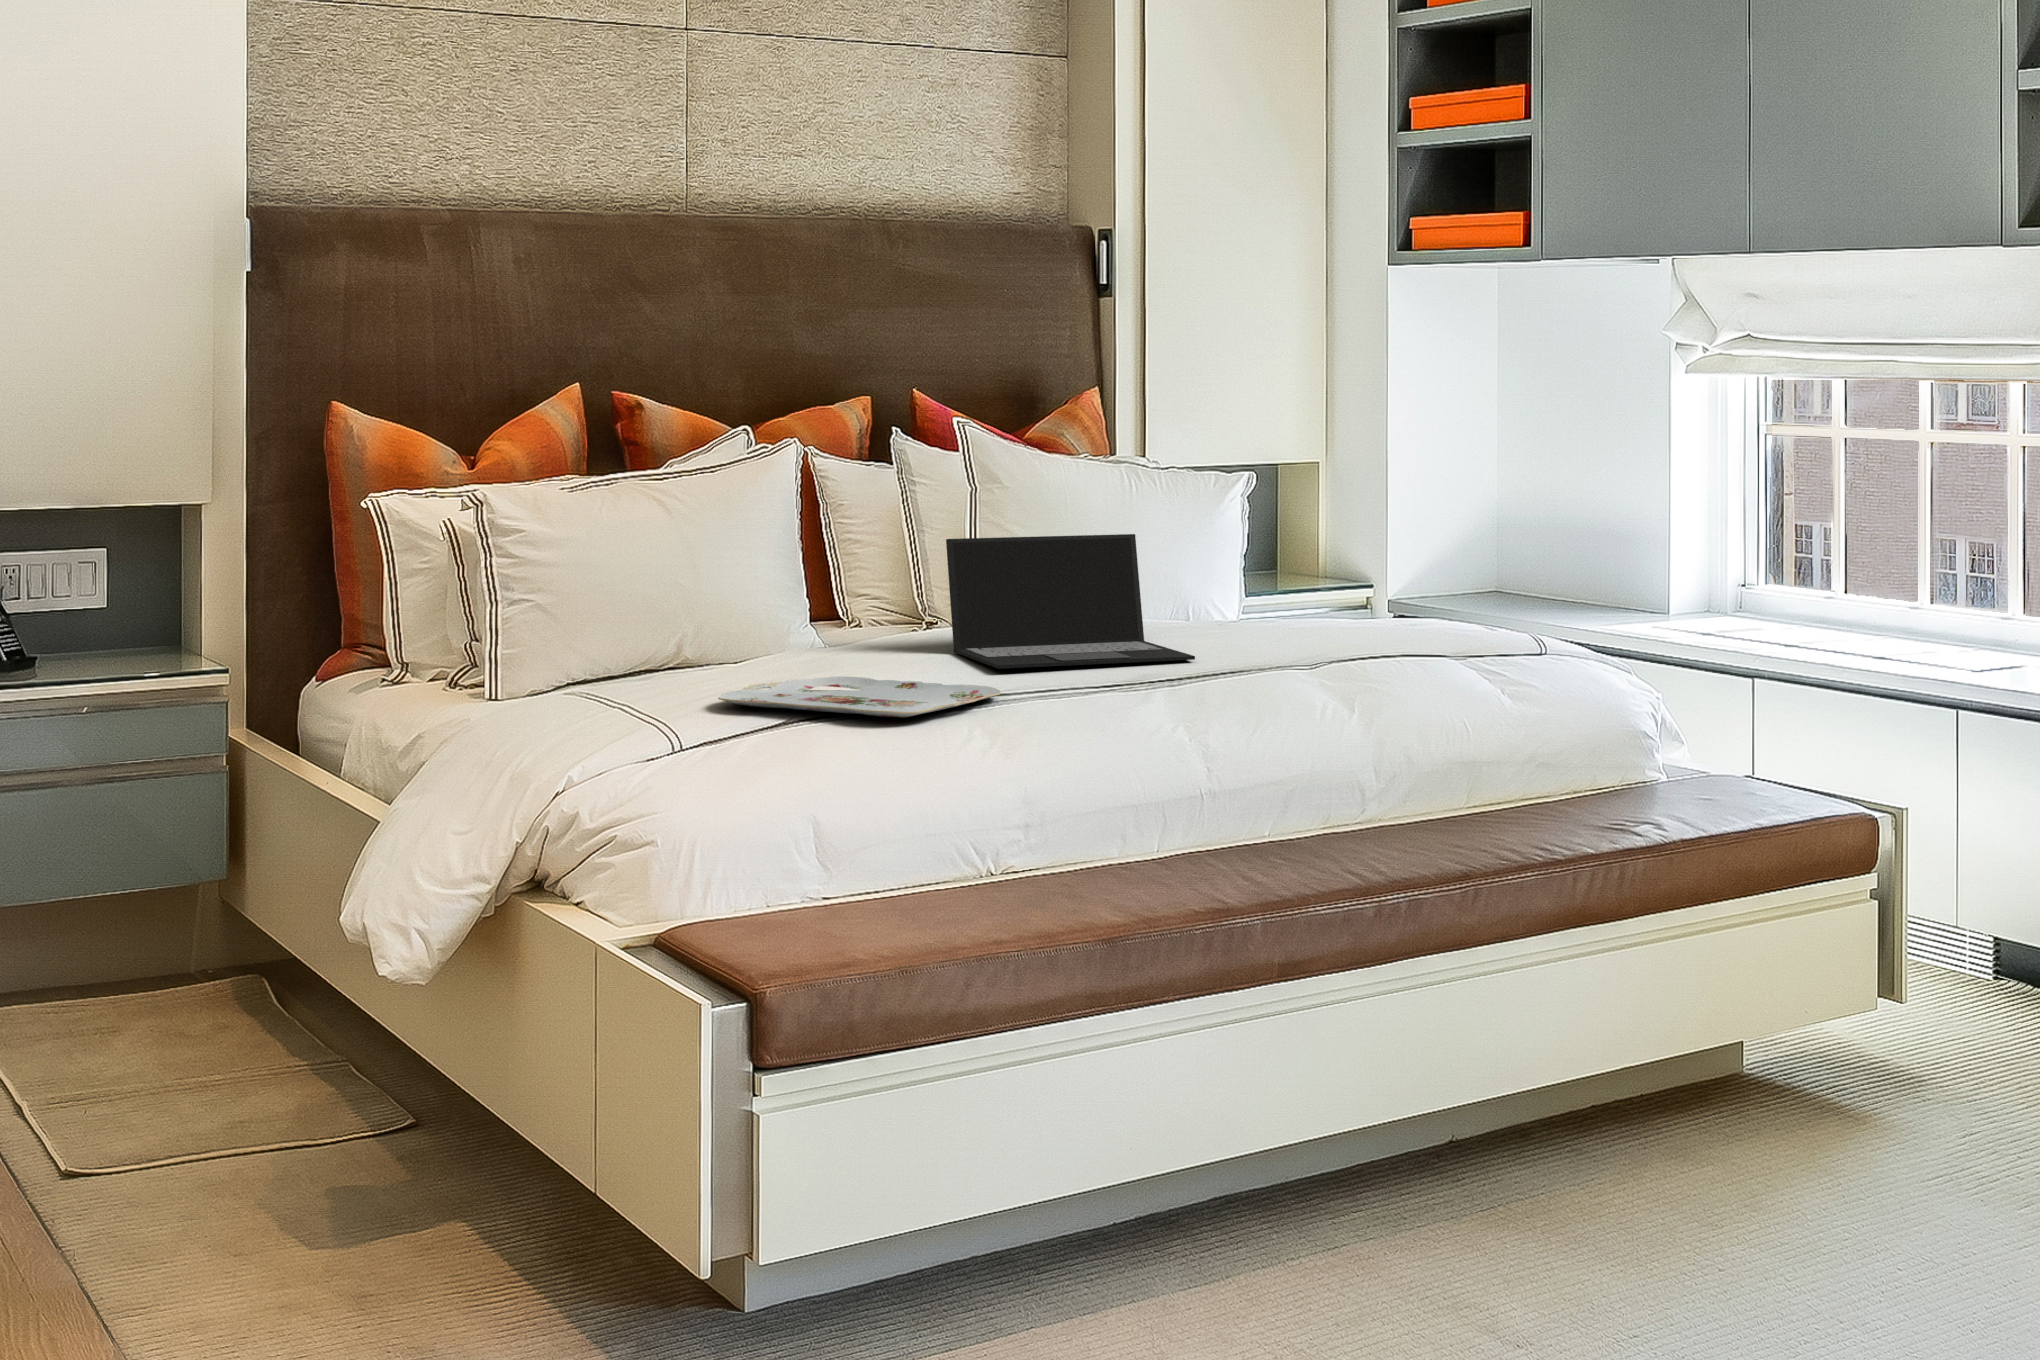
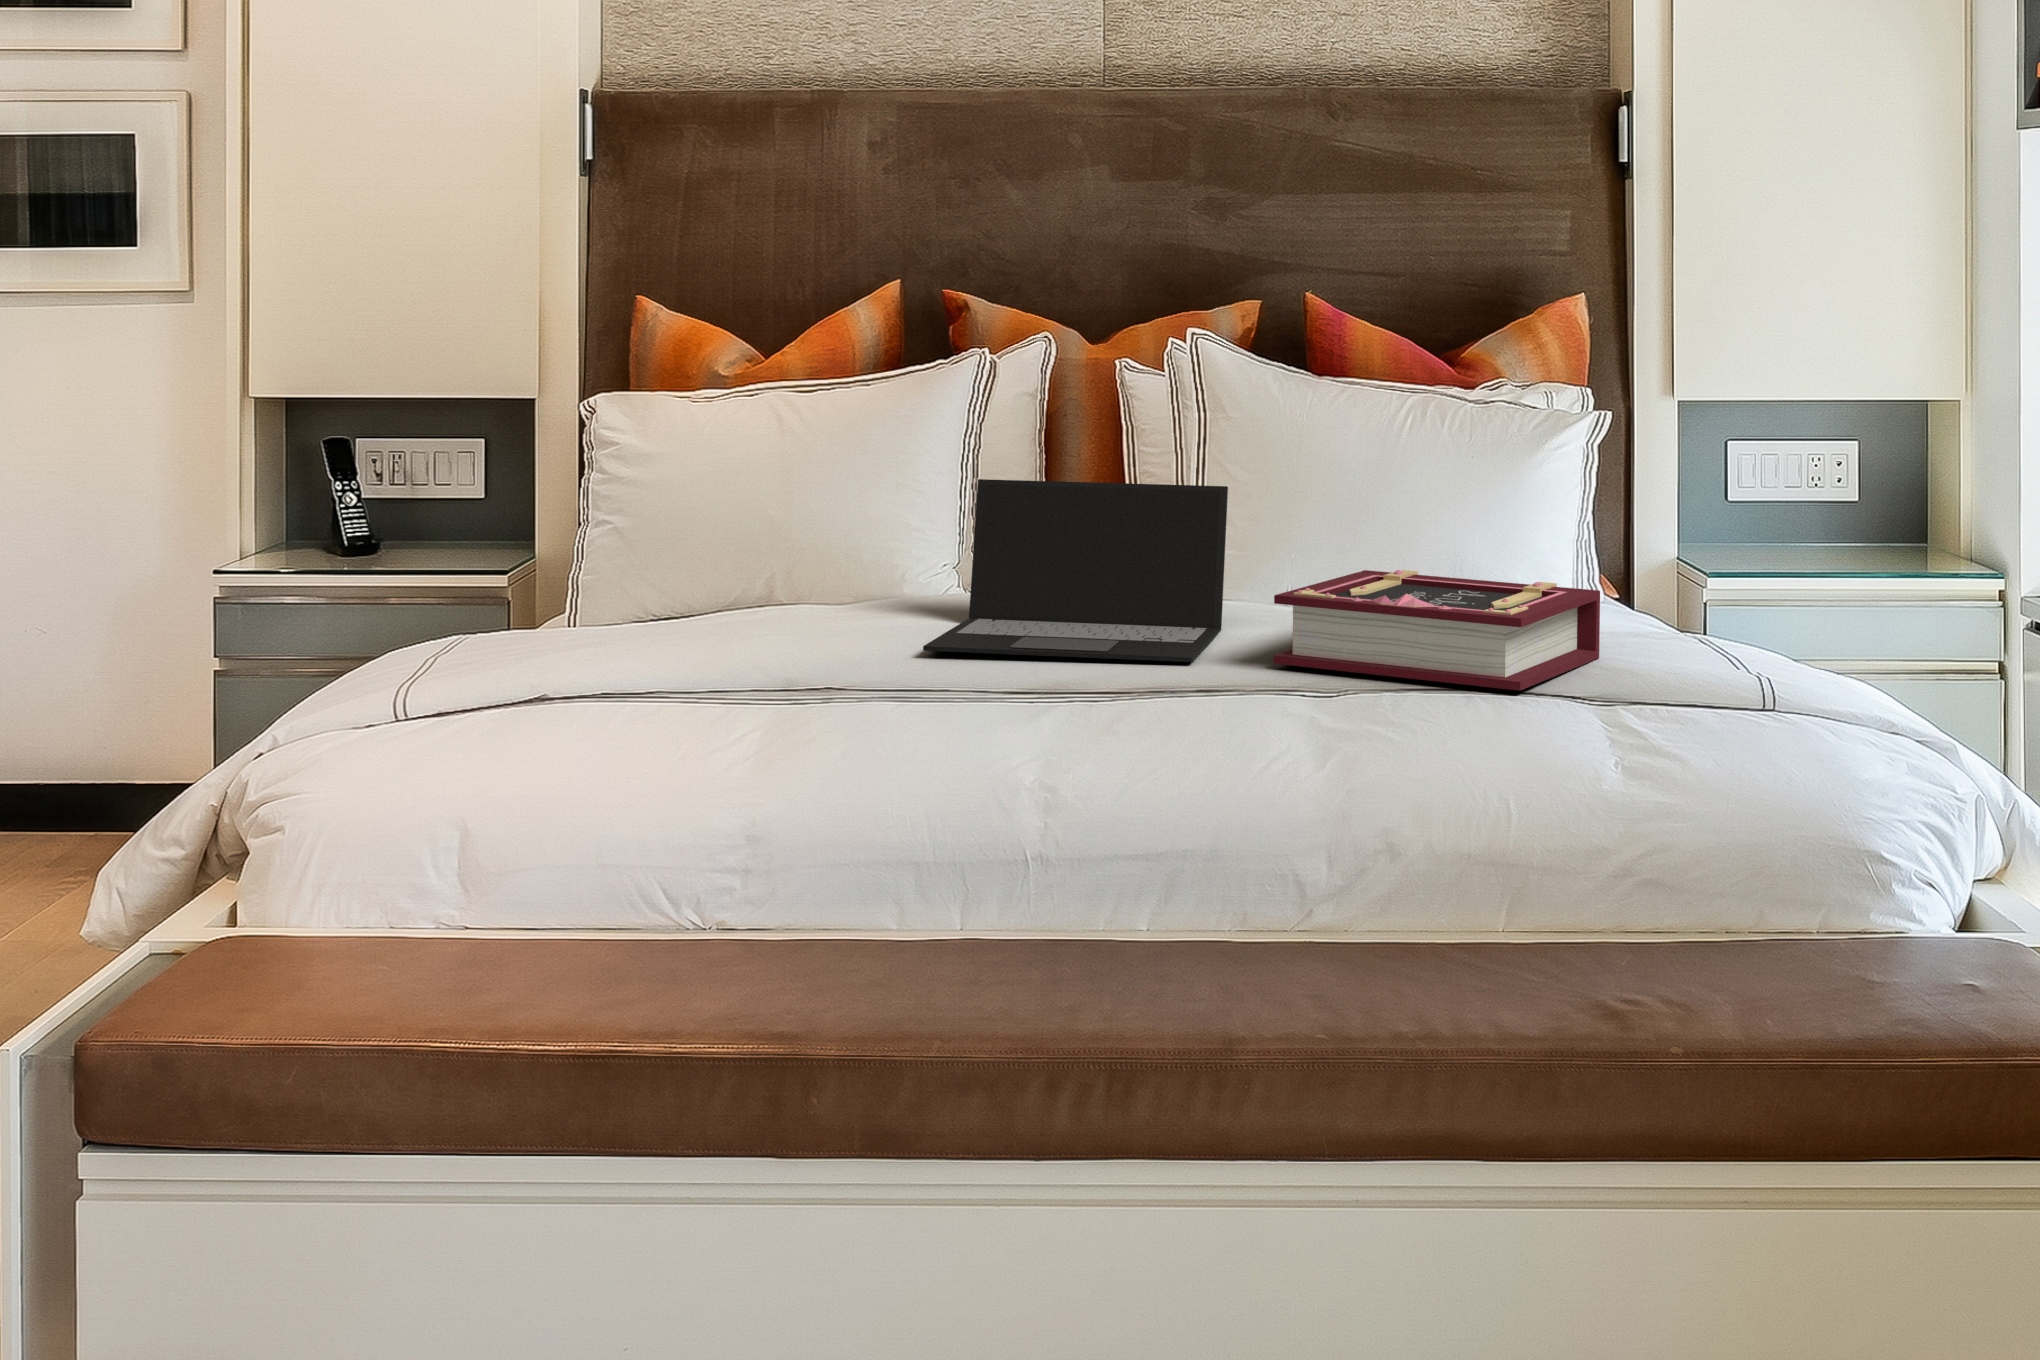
book: none [1246,586,1444,655] -> present [1274,570,1600,691]
serving tray: present [718,676,1001,718] -> none [512,641,826,707]

